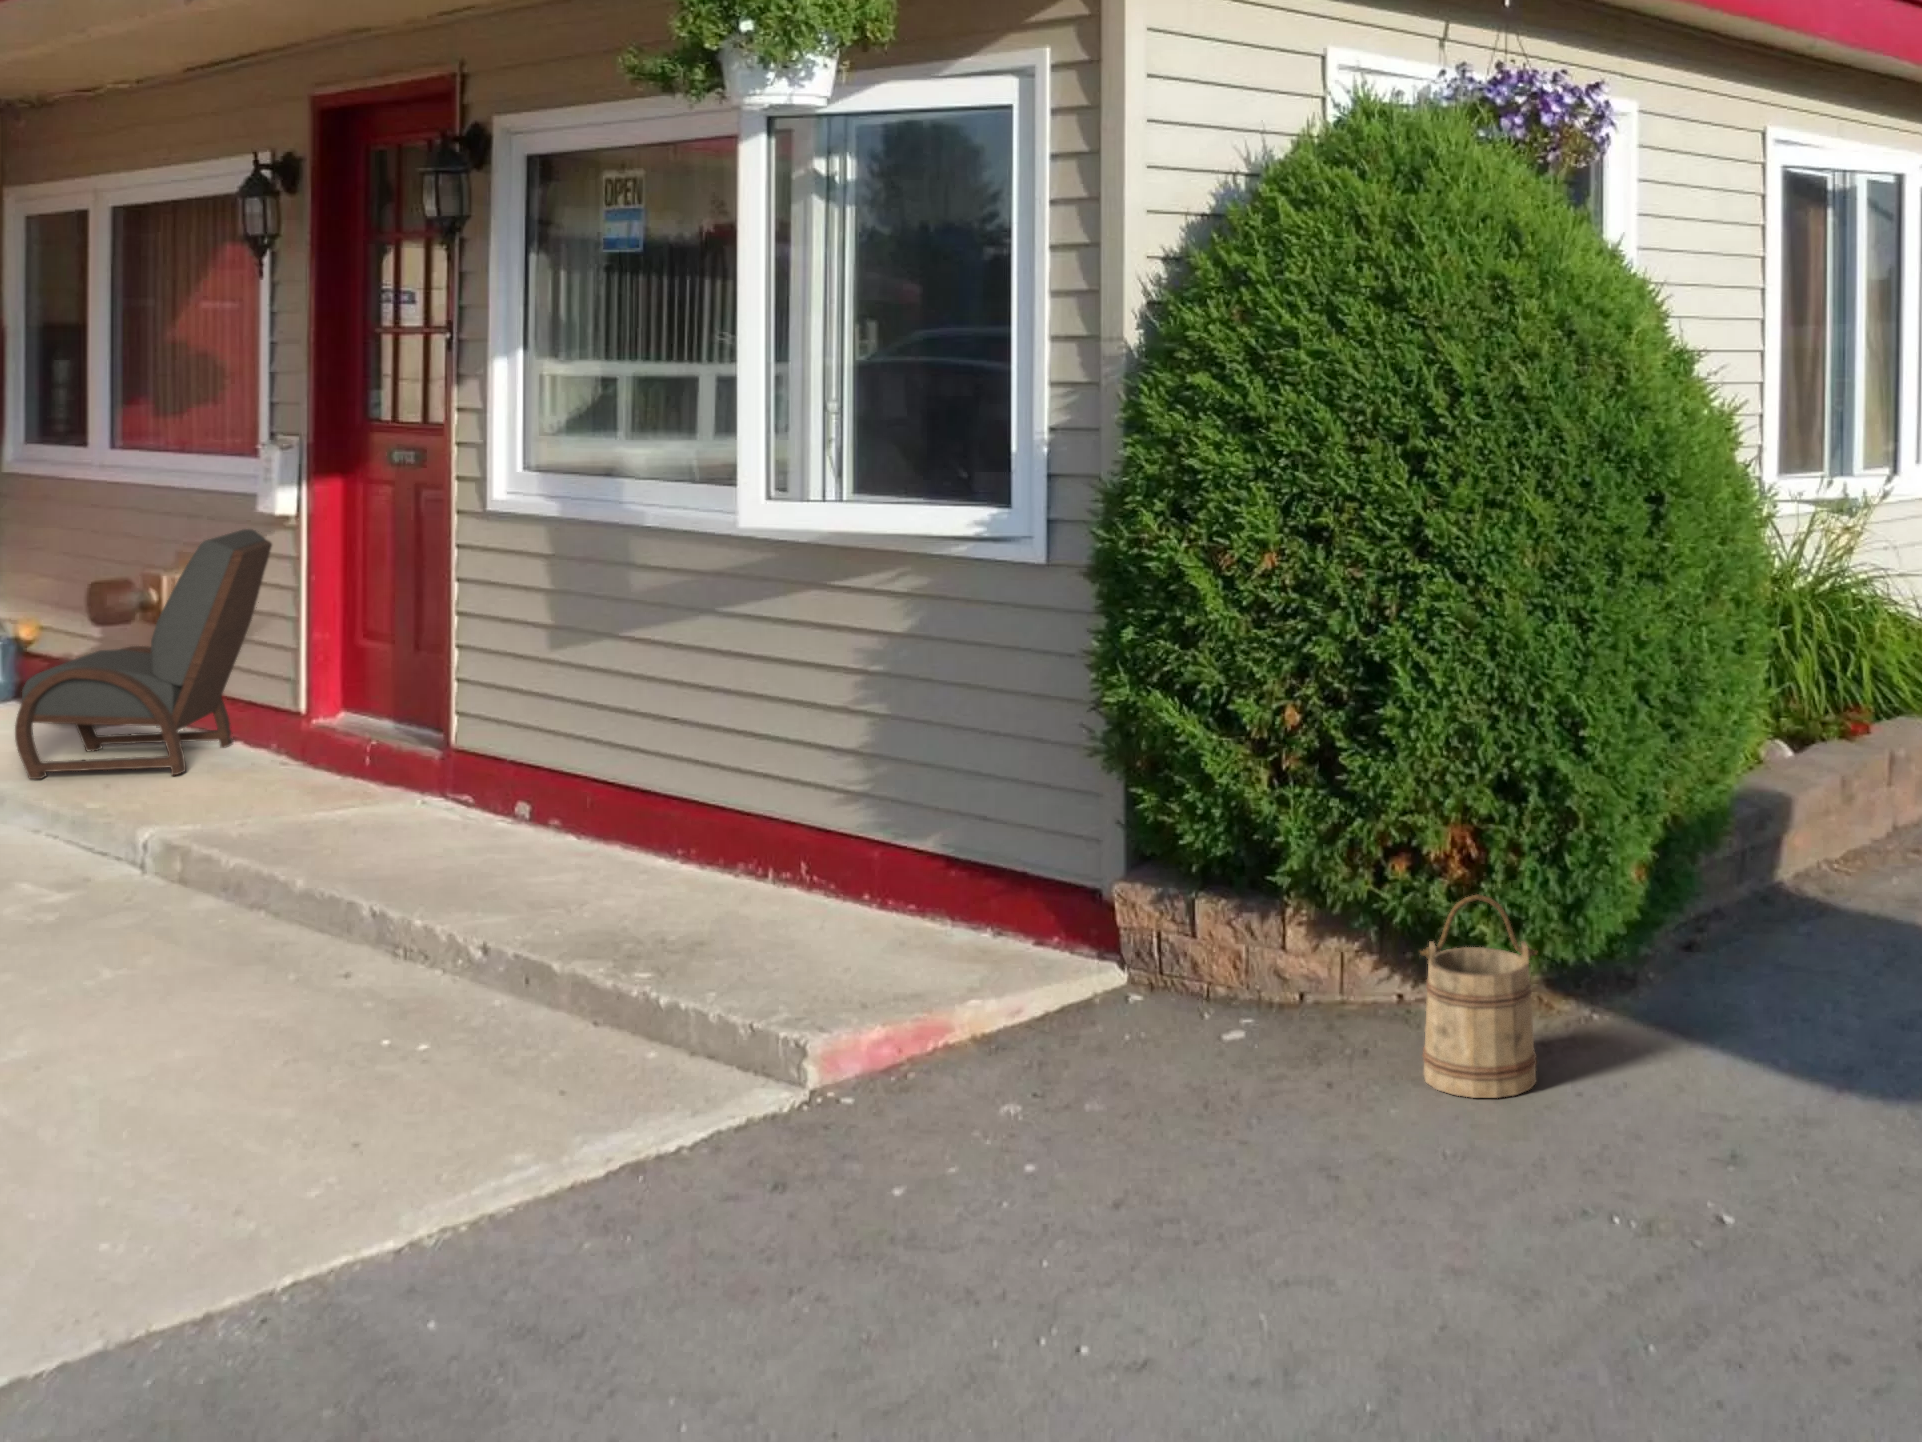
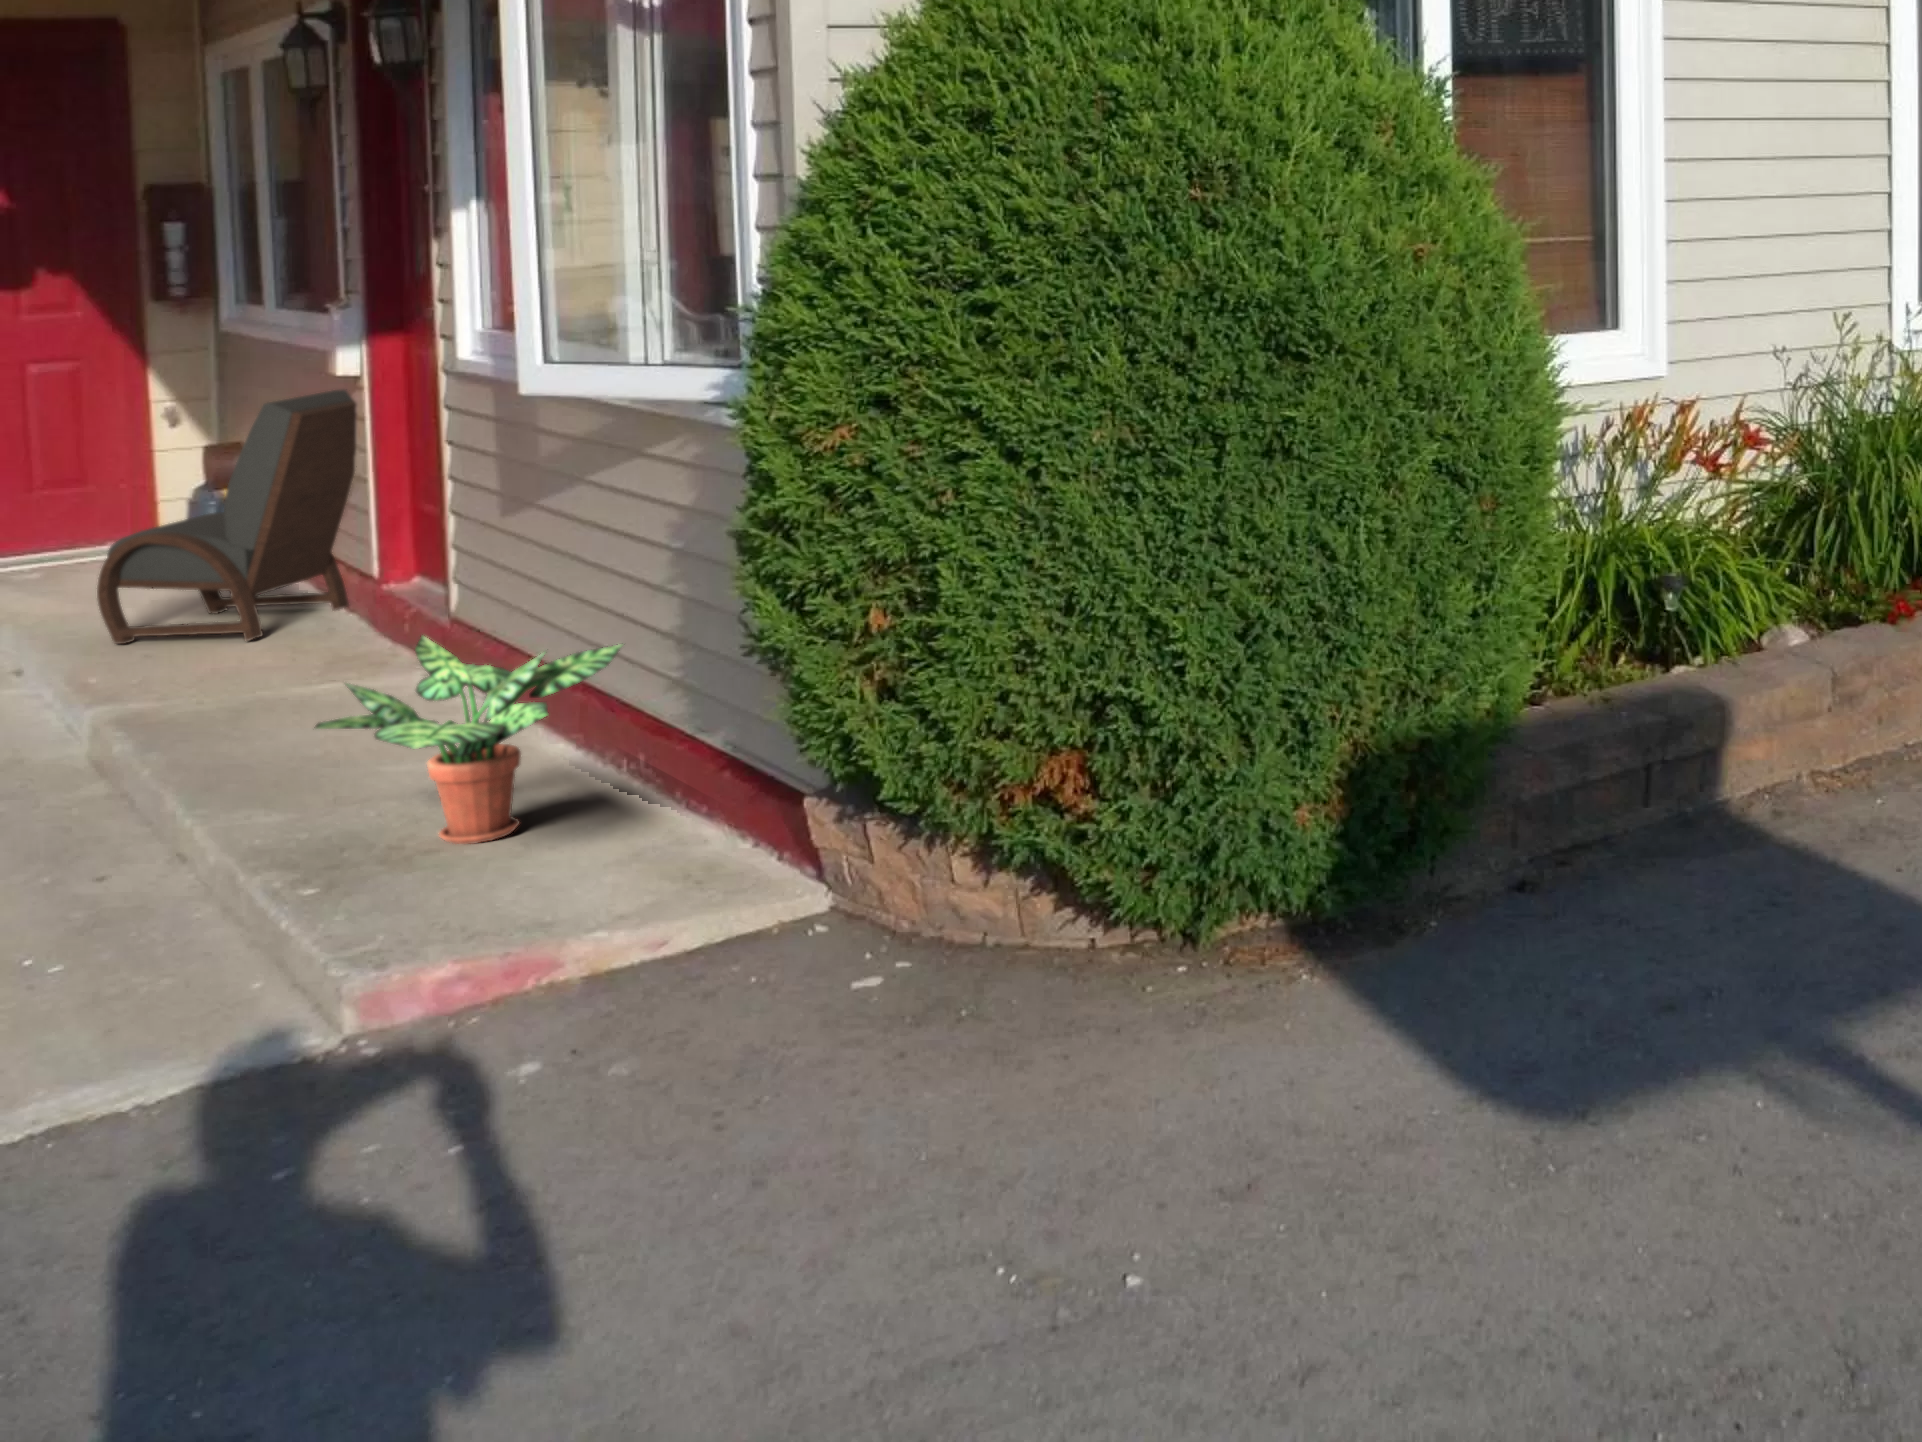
potted plant: none [560,744,837,939] -> present [314,636,623,844]
bucket: present [1420,894,1537,1098] -> none [1002,831,1143,1073]

